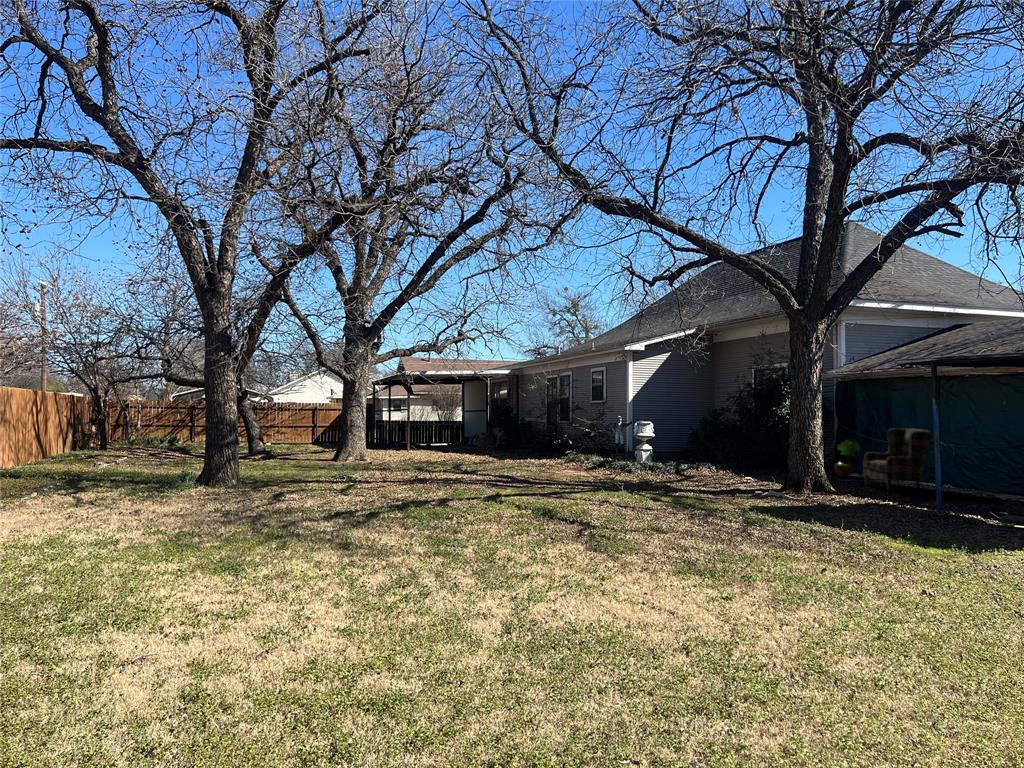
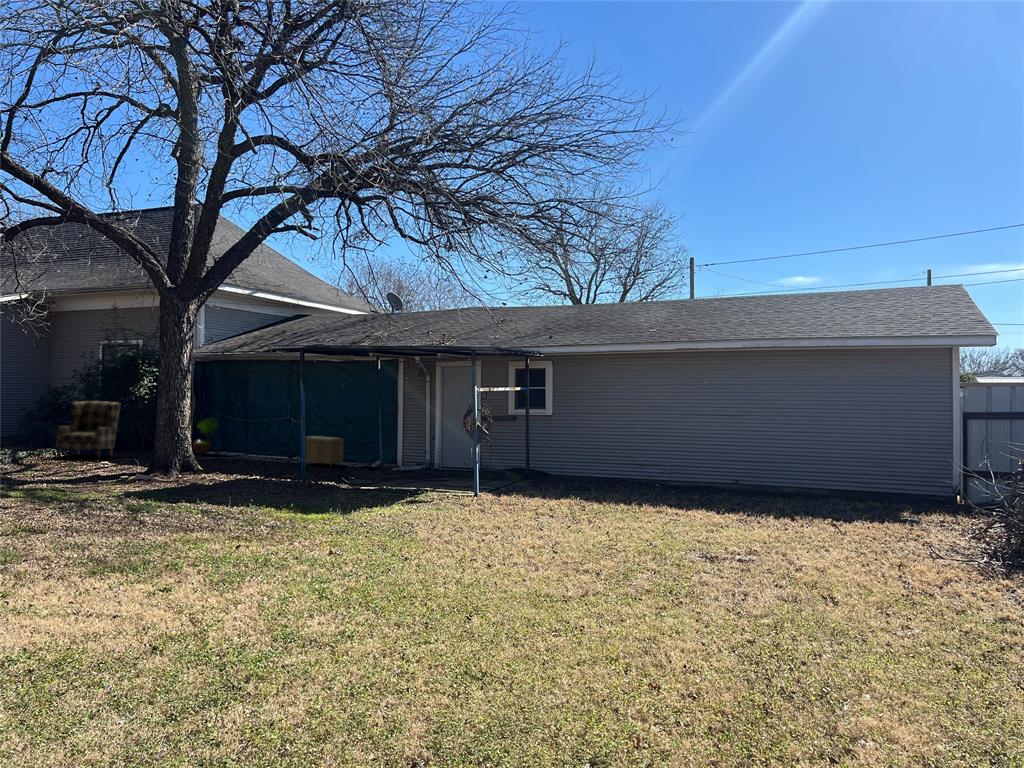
chair: present [863,428,931,491] -> present [56,401,120,459]
storage bench: none [955,464,1012,502] -> present [303,436,344,466]

